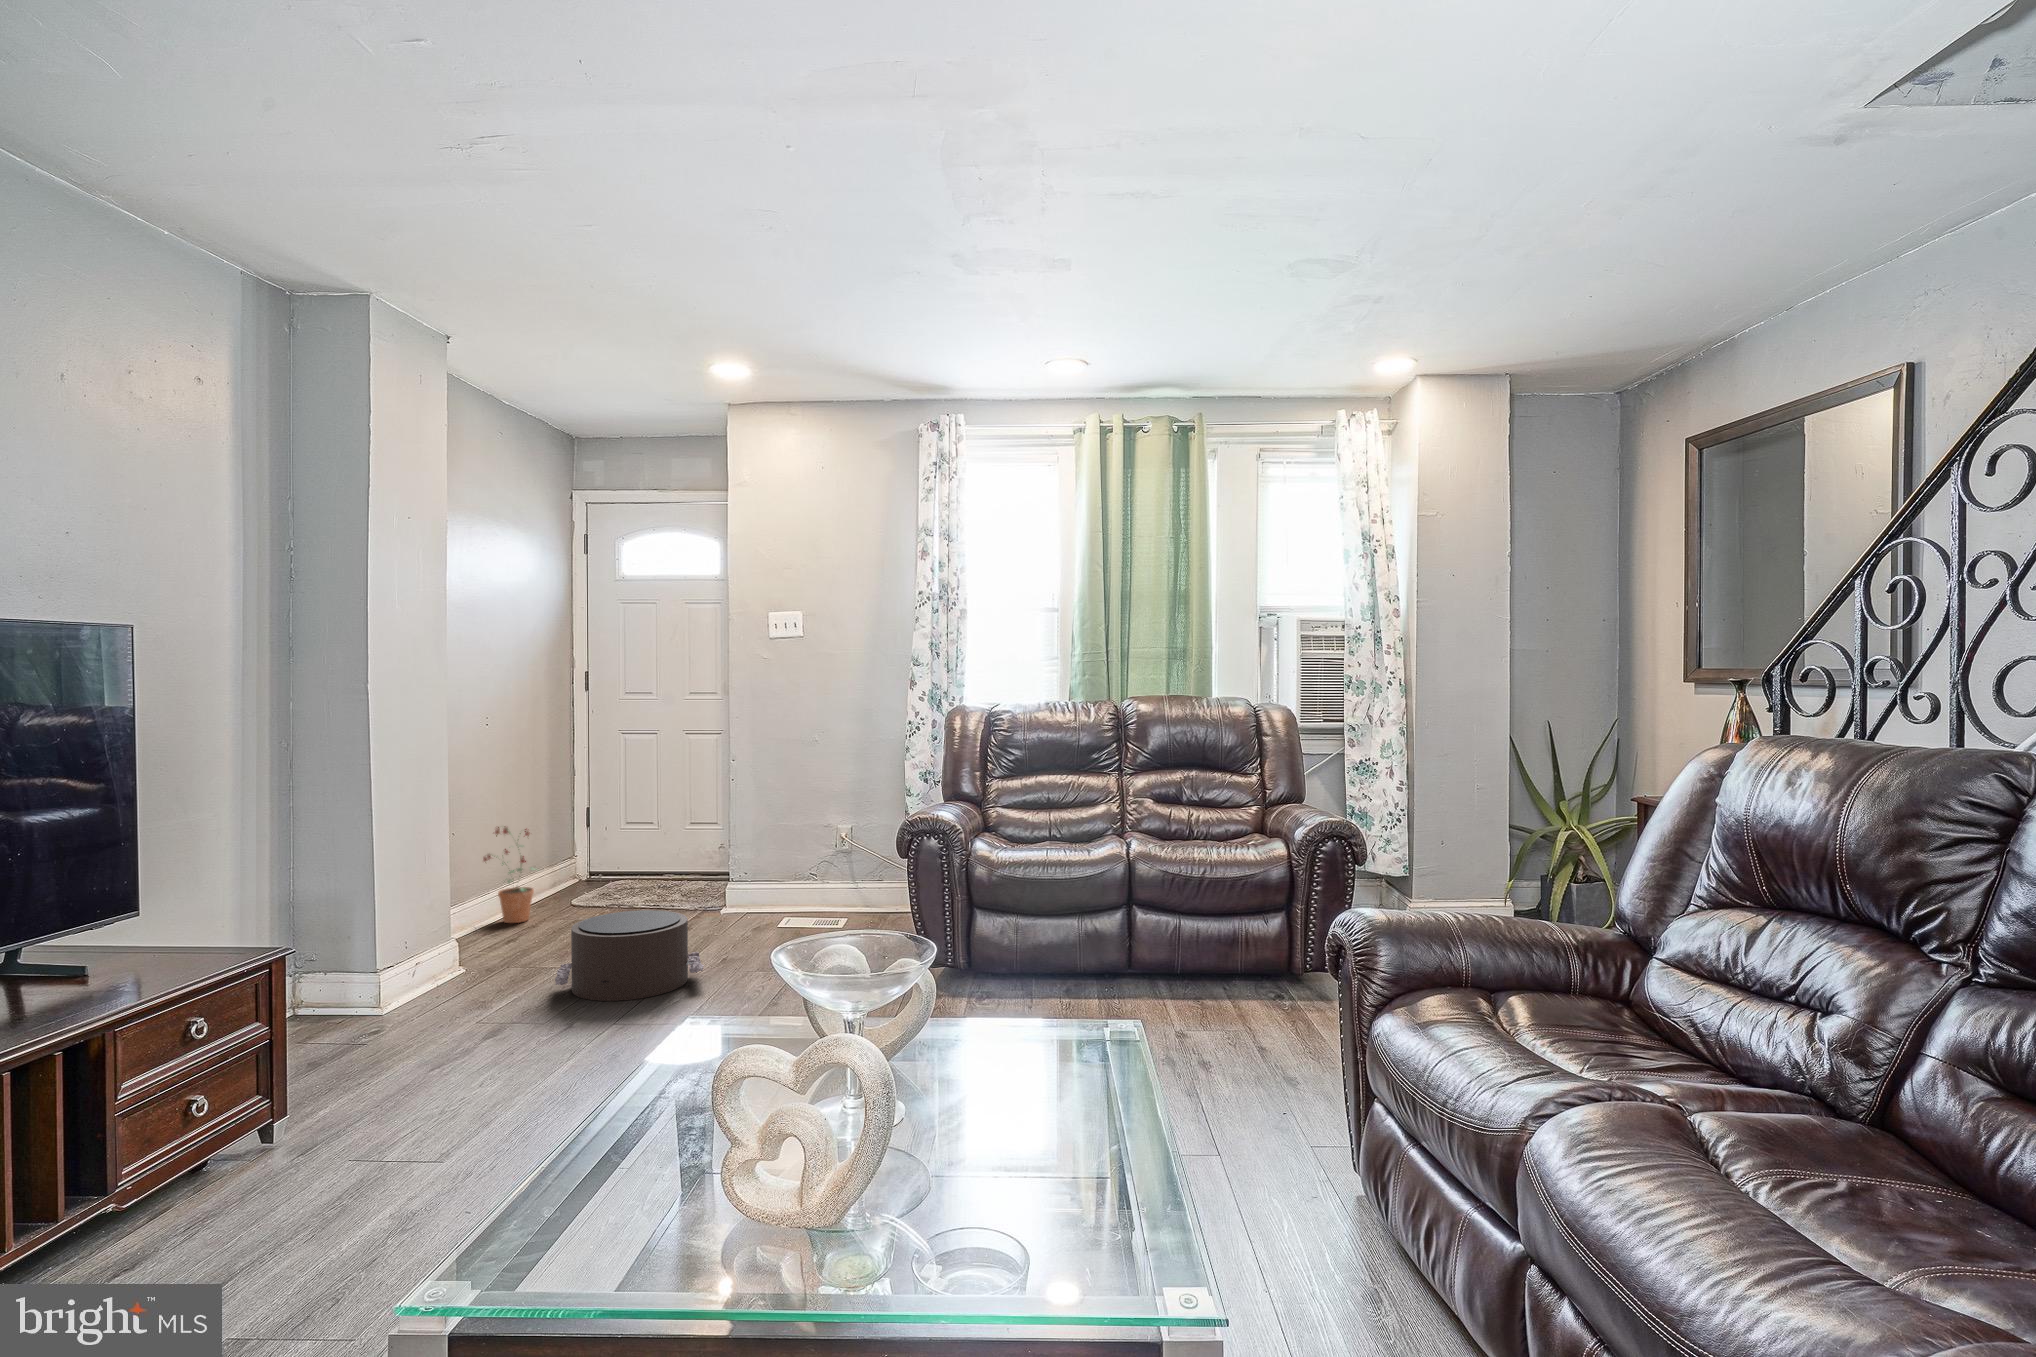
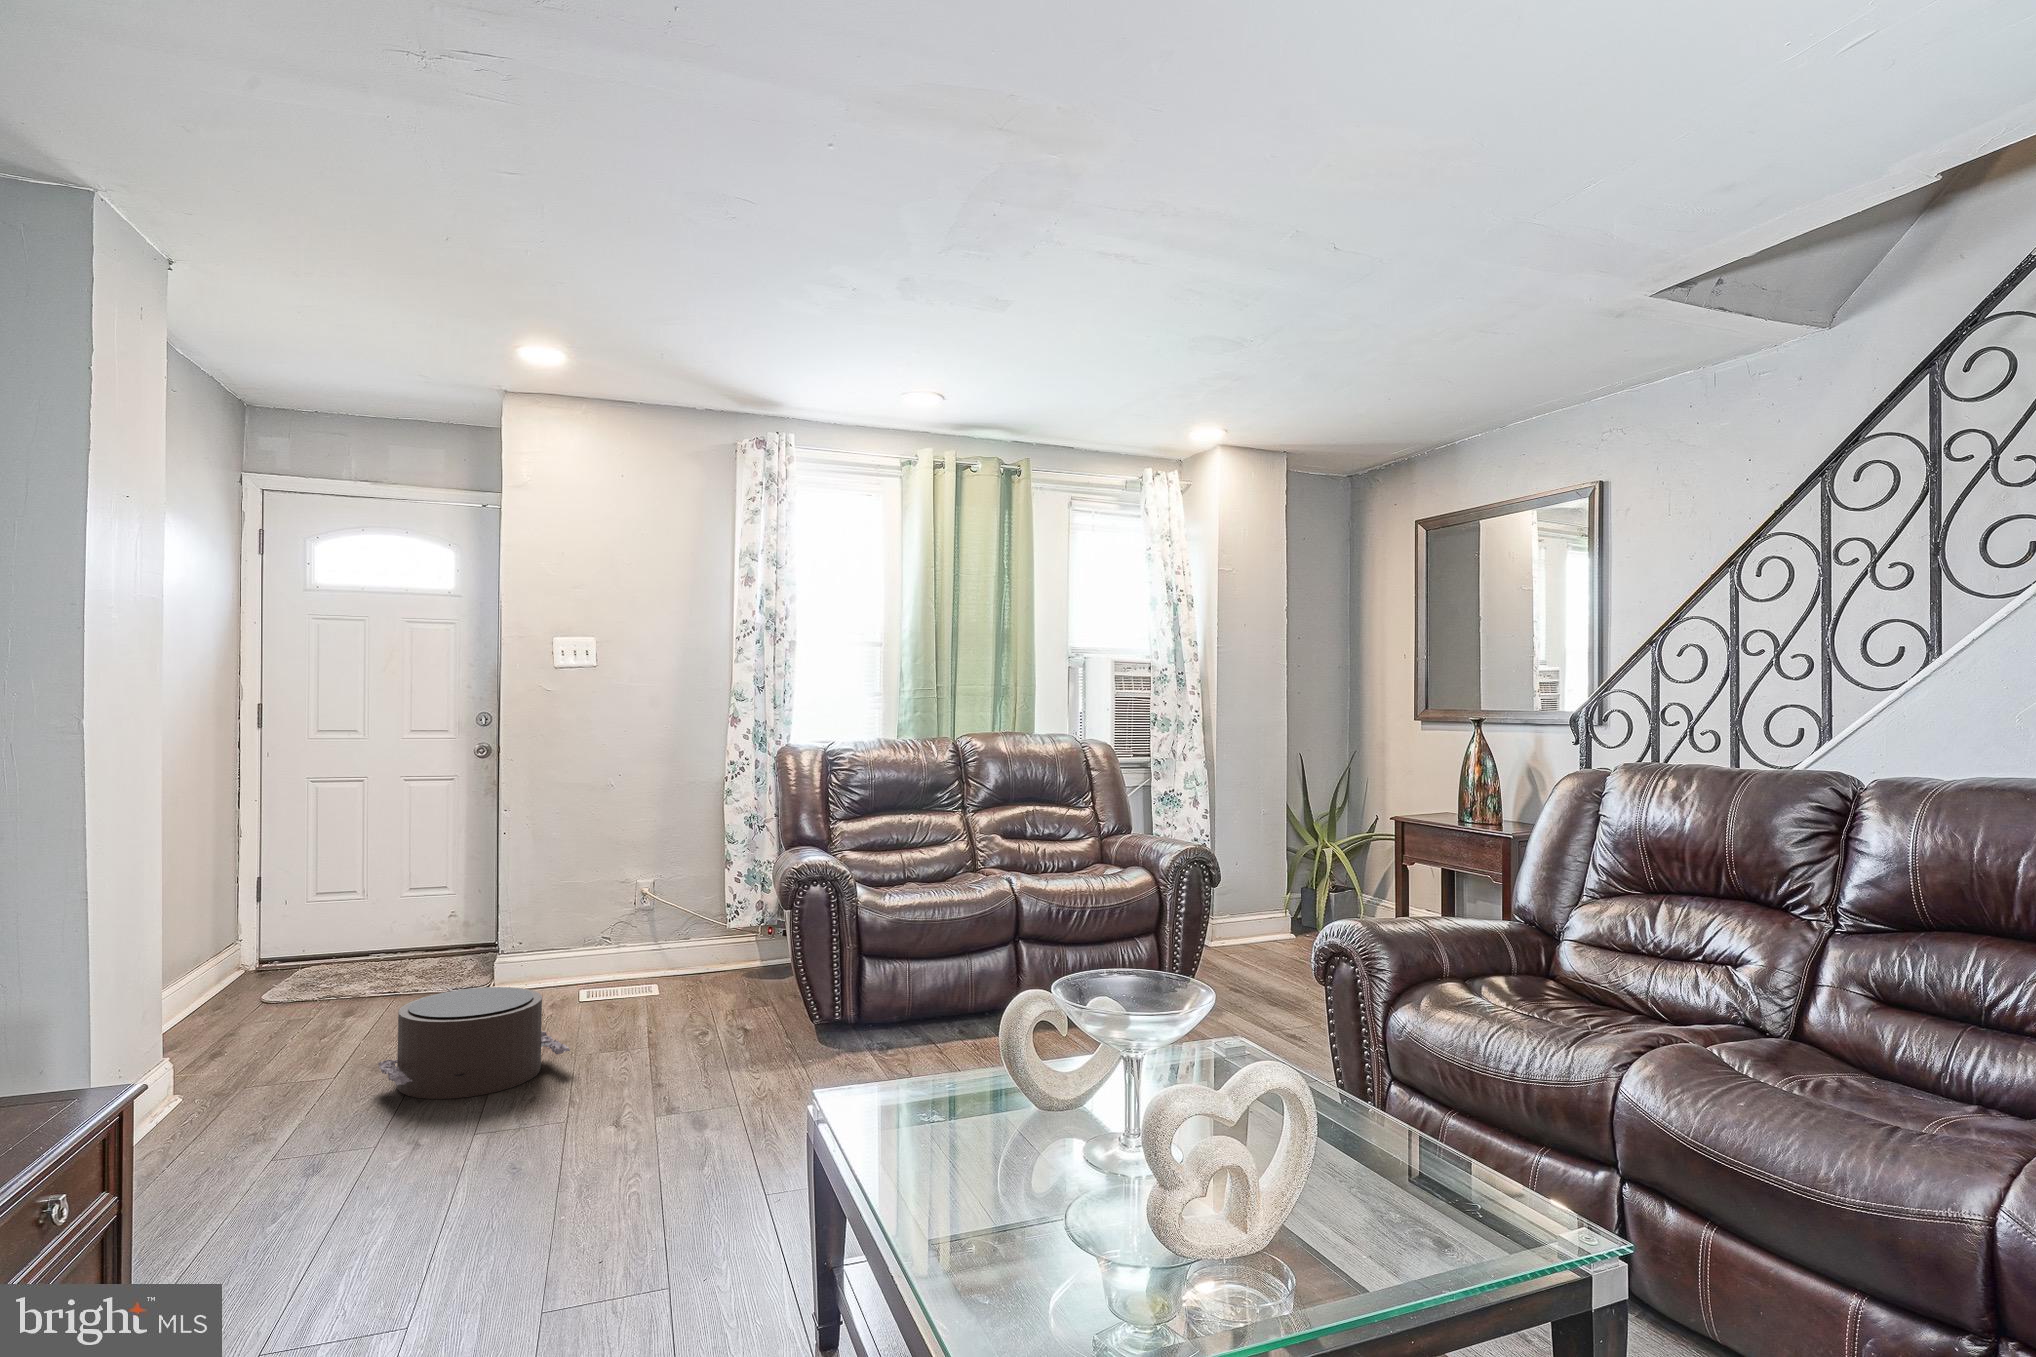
potted plant: present [483,826,534,923] -> none [173,900,252,1025]

